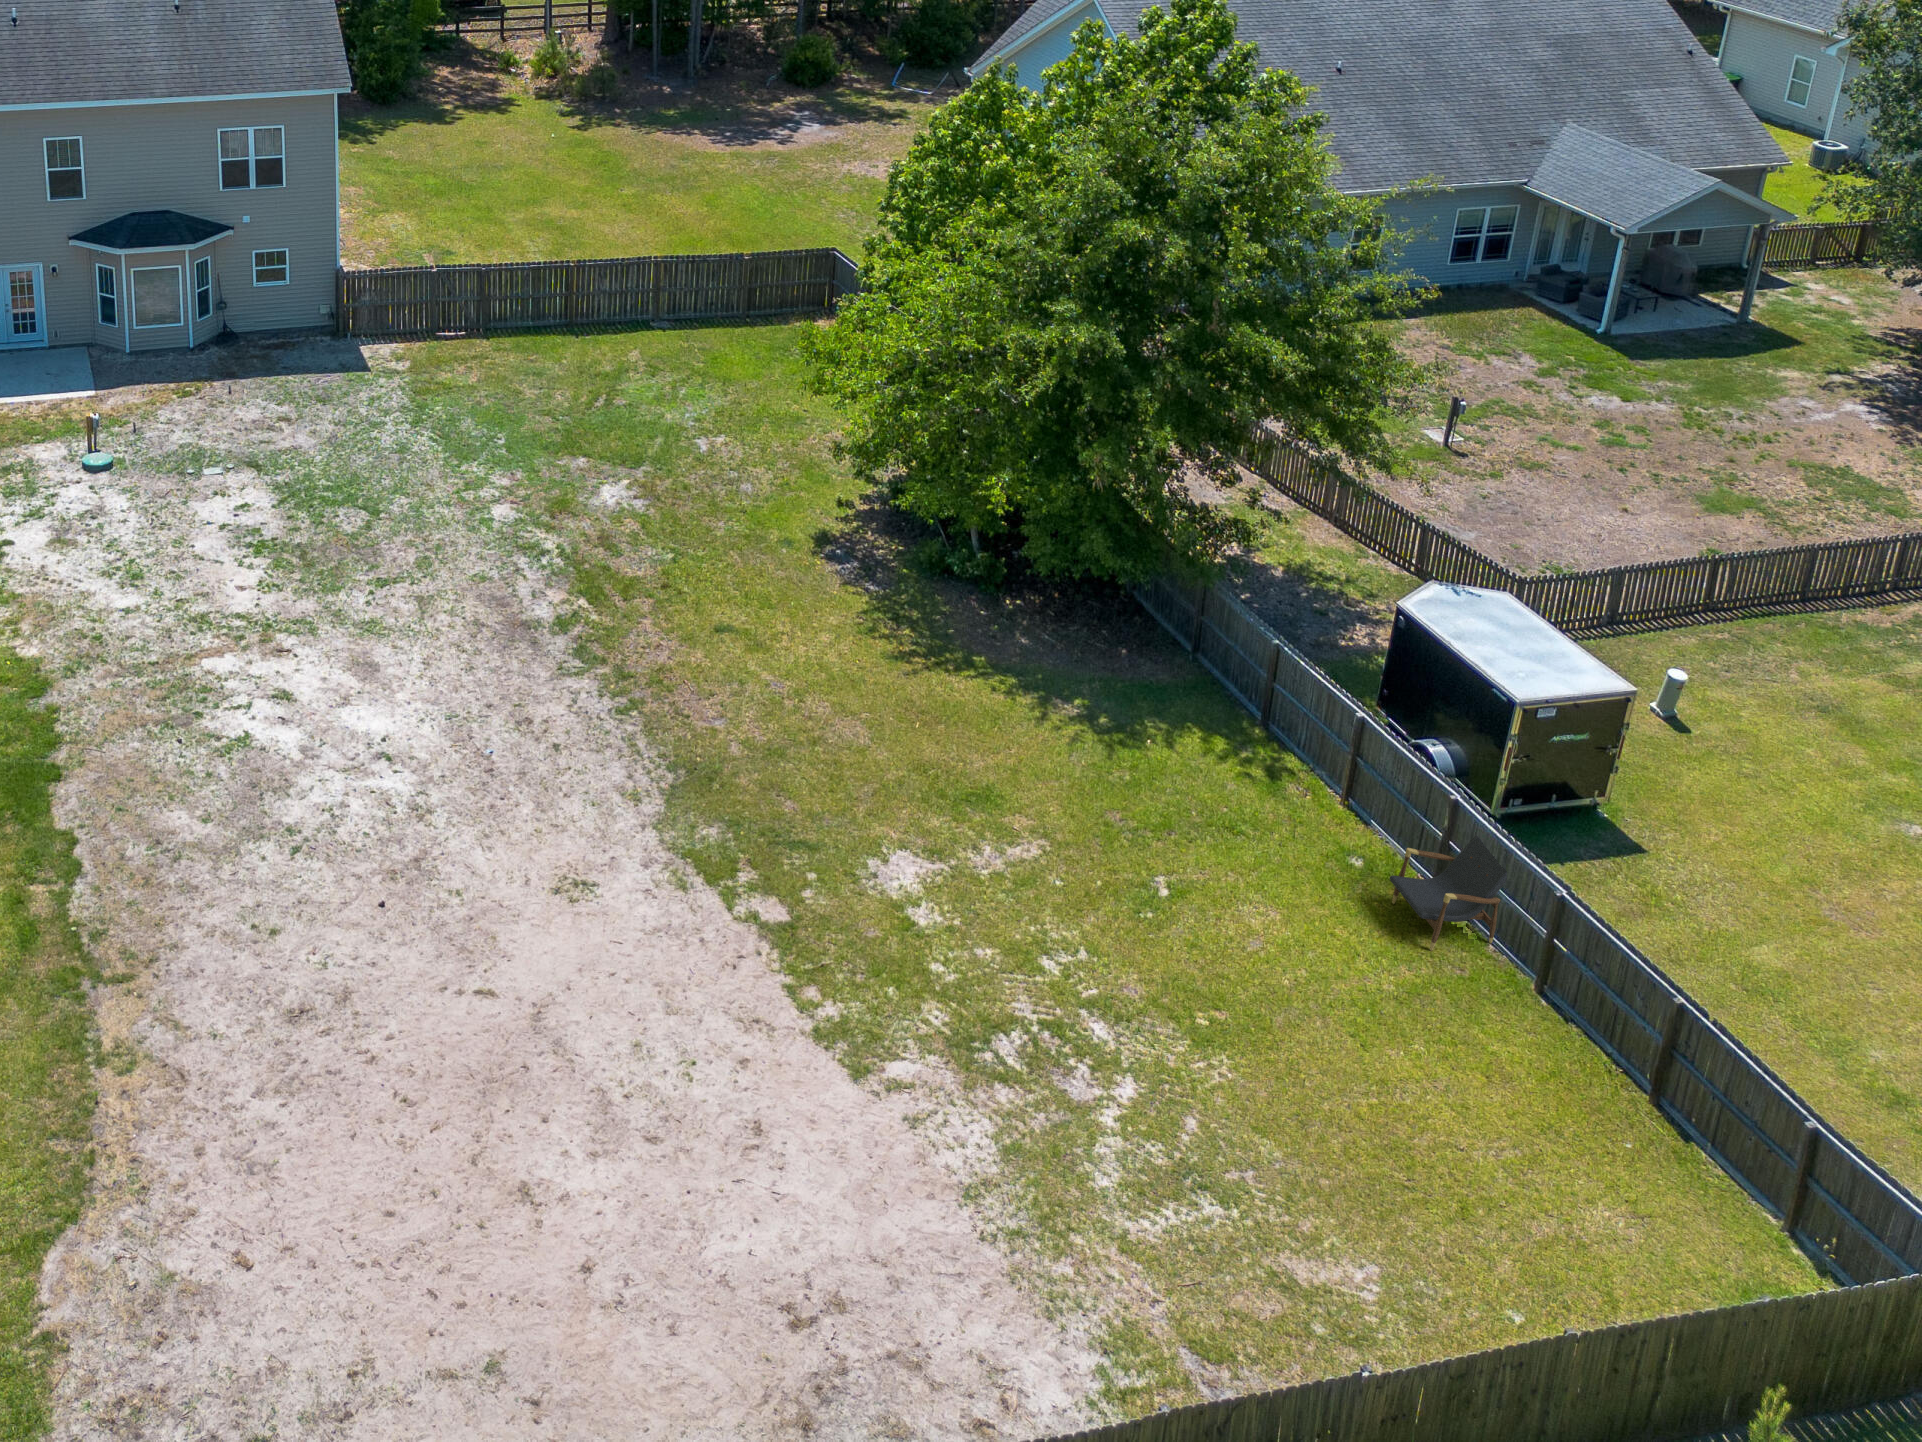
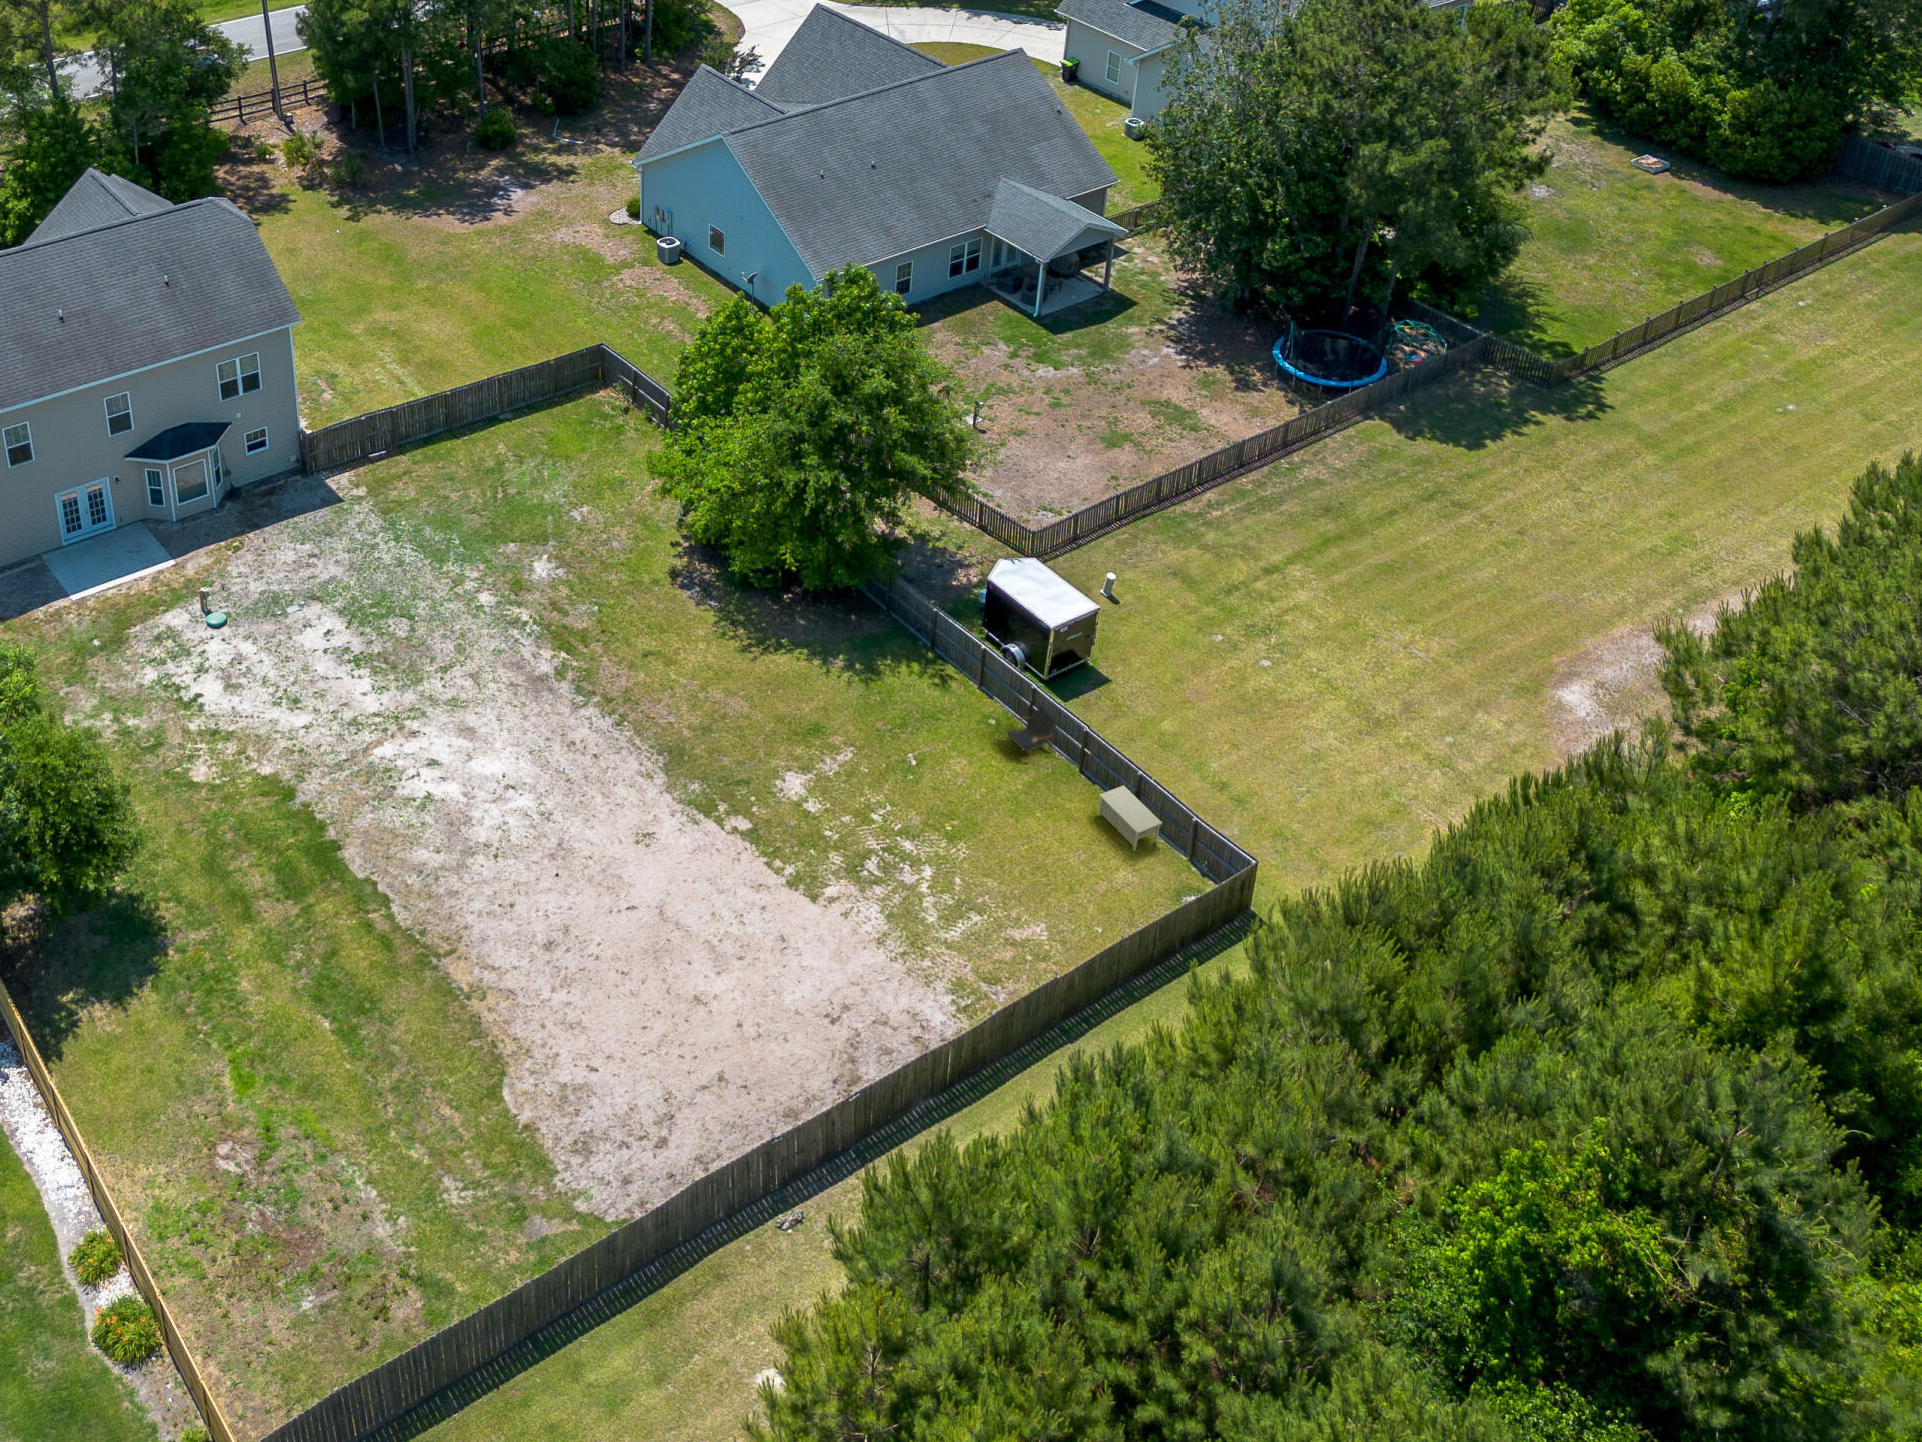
storage bench: none [1583,1033,1751,1183] -> present [1098,786,1162,851]

